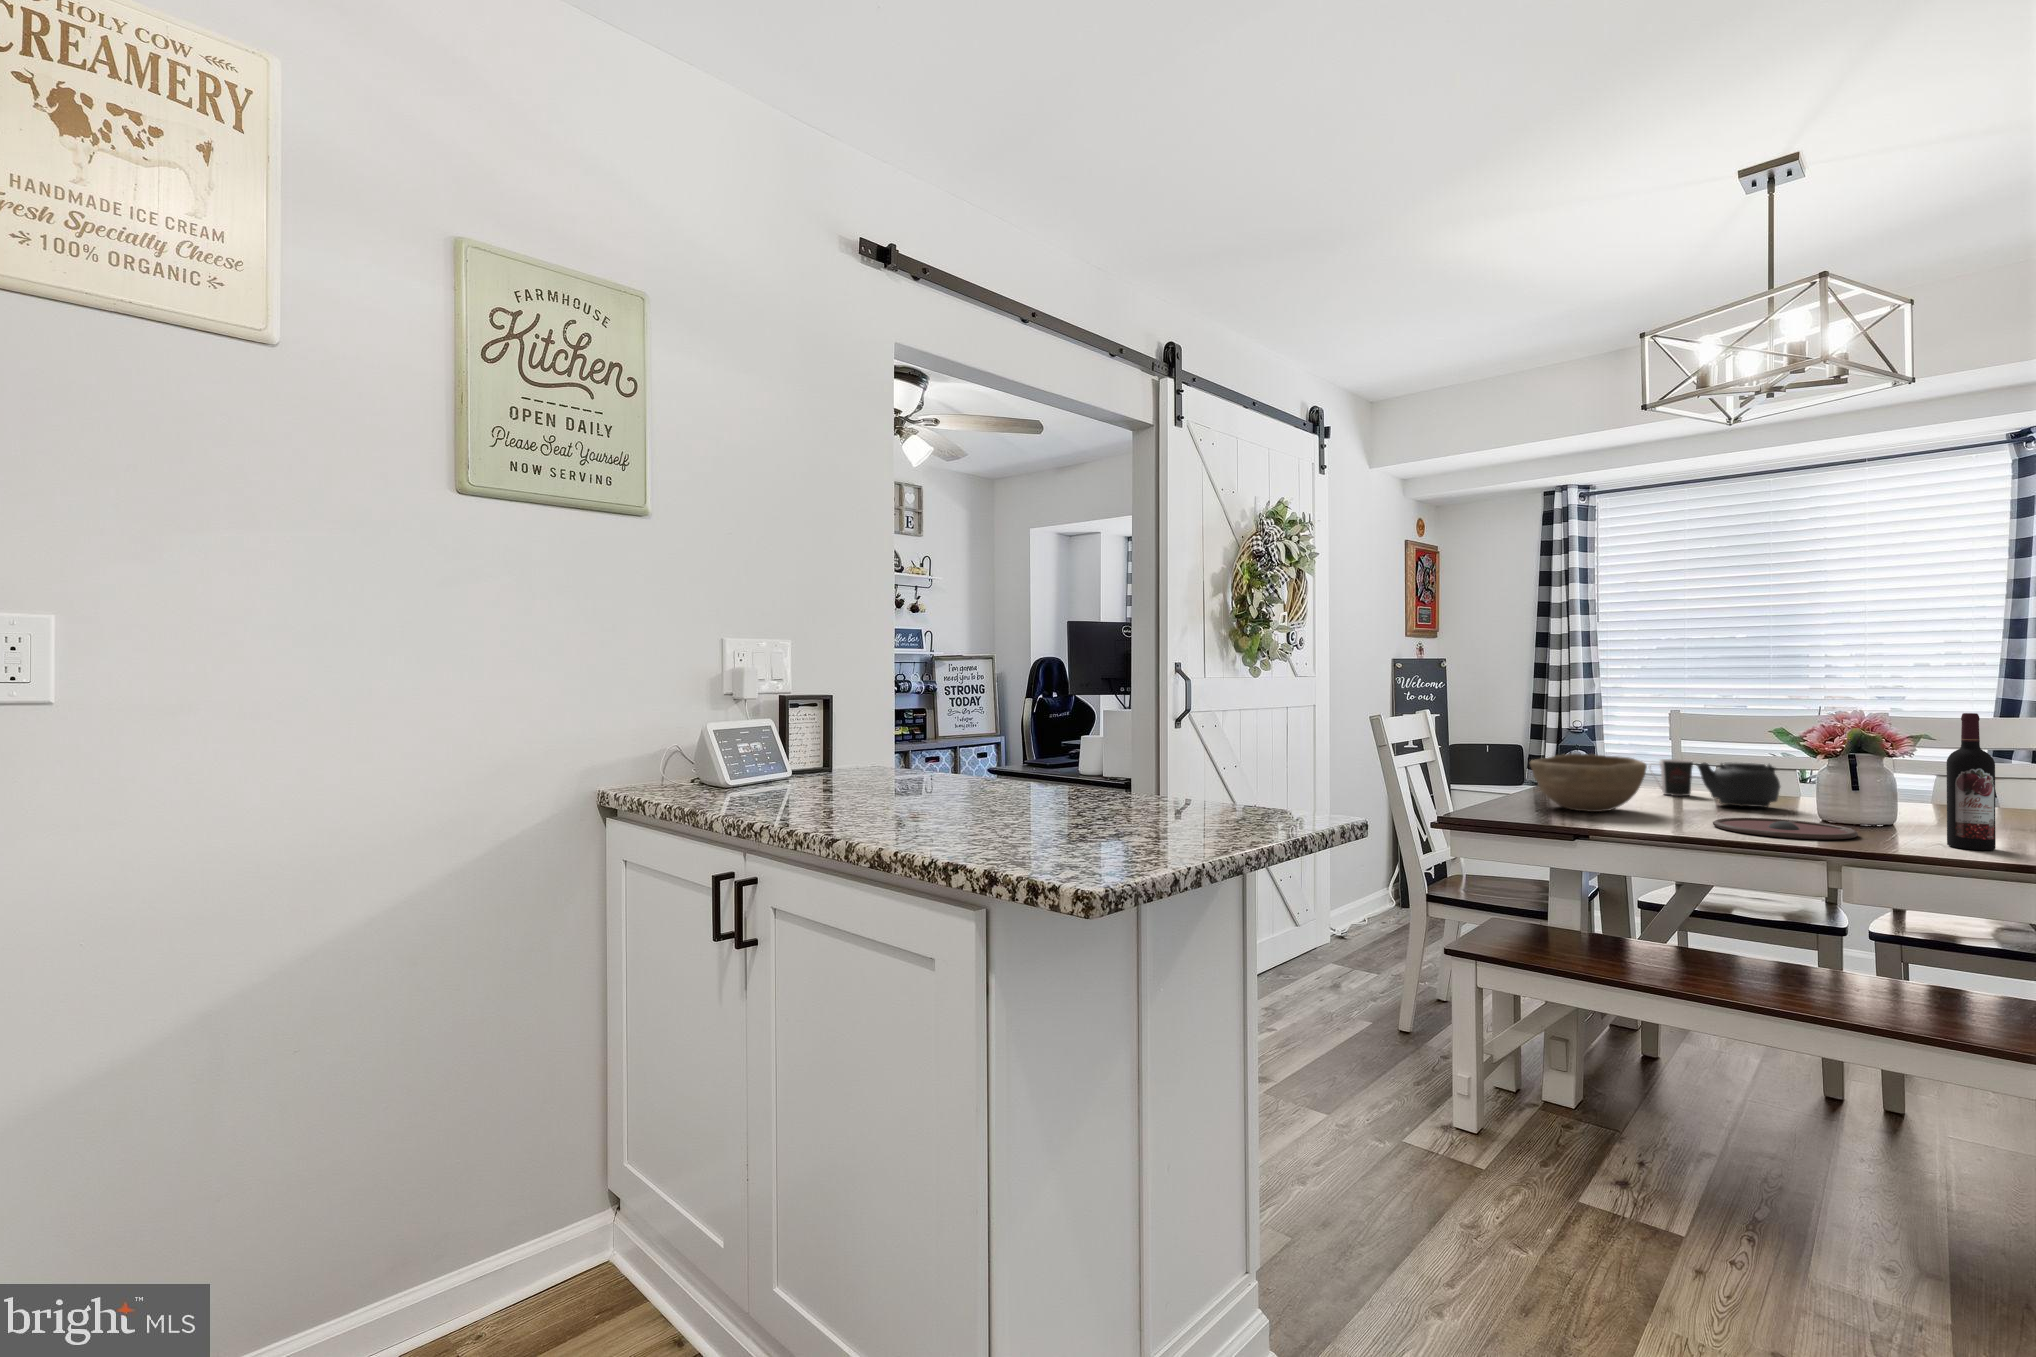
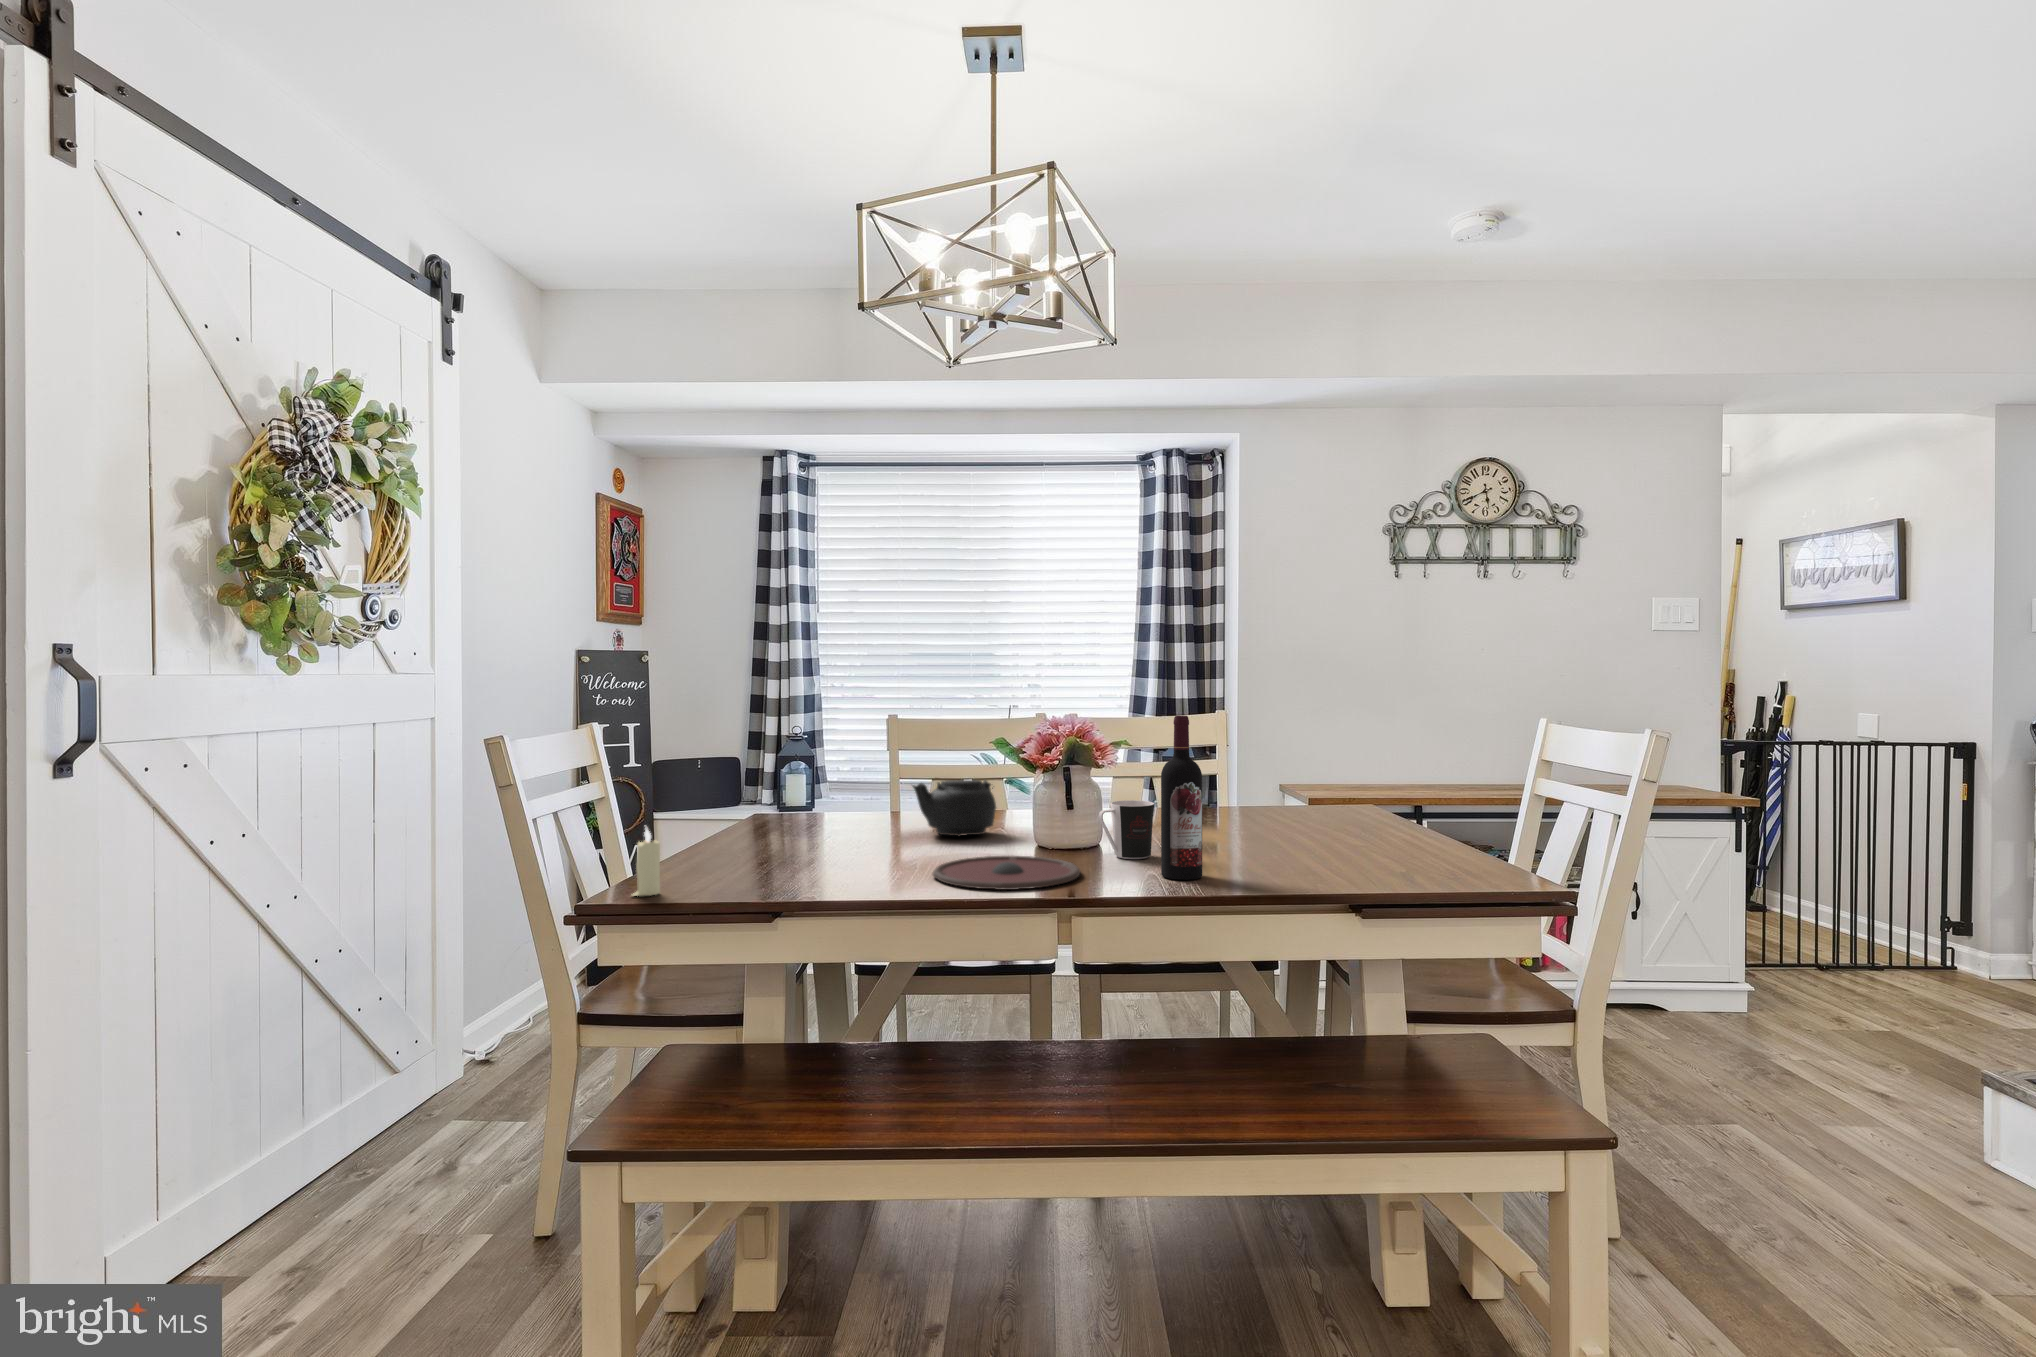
bowl: present [1530,753,1647,812] -> none [708,782,857,869]
coffee cup: present [1649,759,1693,796] -> present [1099,800,1154,859]
candle: none [1484,771,1503,814] -> present [633,828,660,896]

